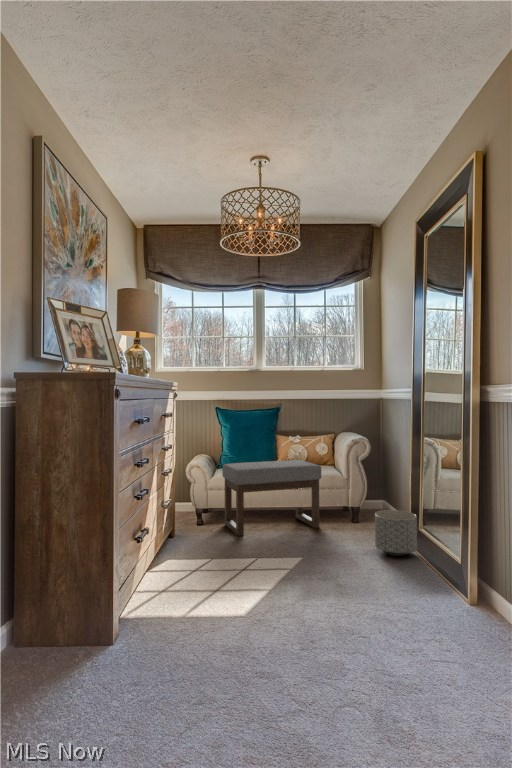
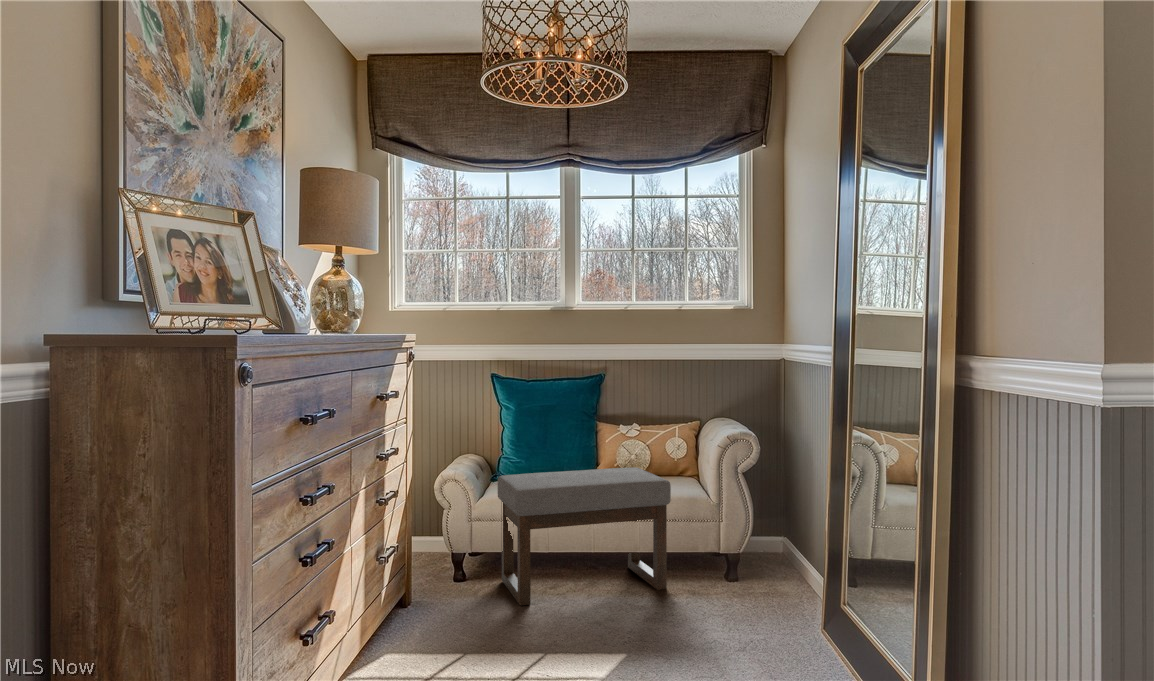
planter: present [375,510,417,556] -> none [760,568,836,655]

